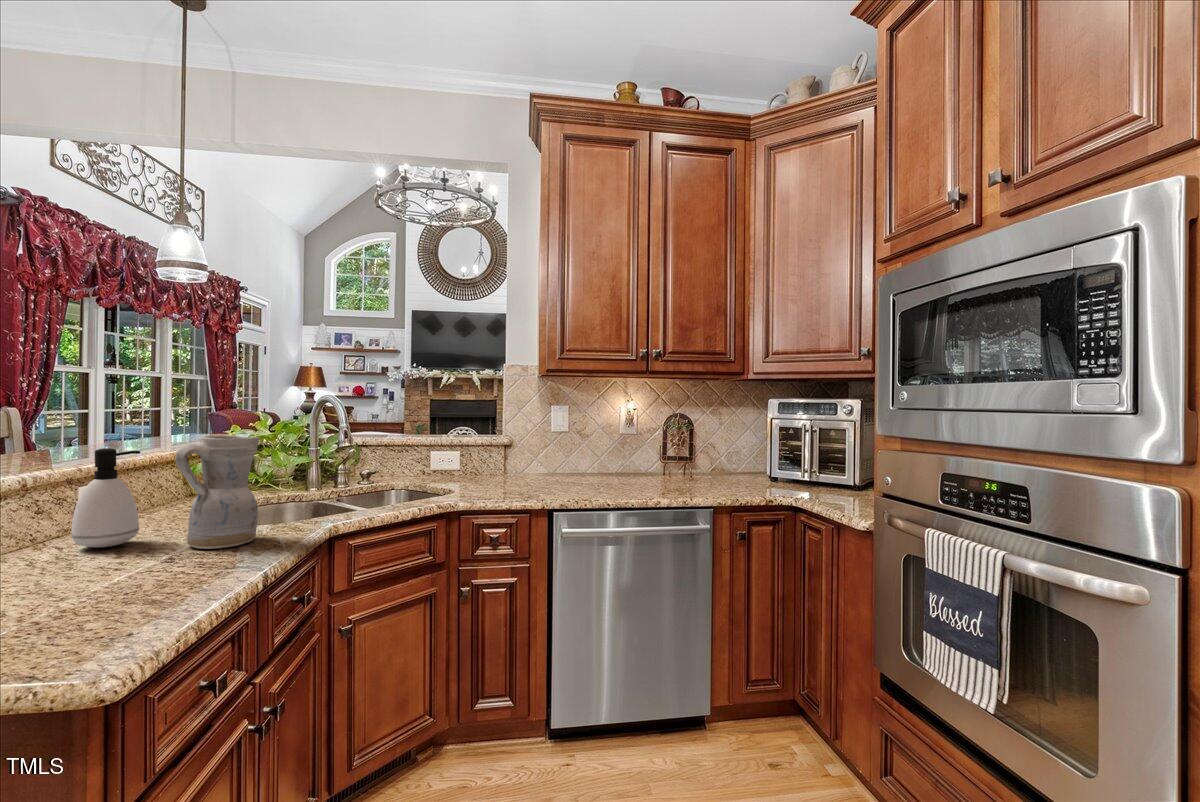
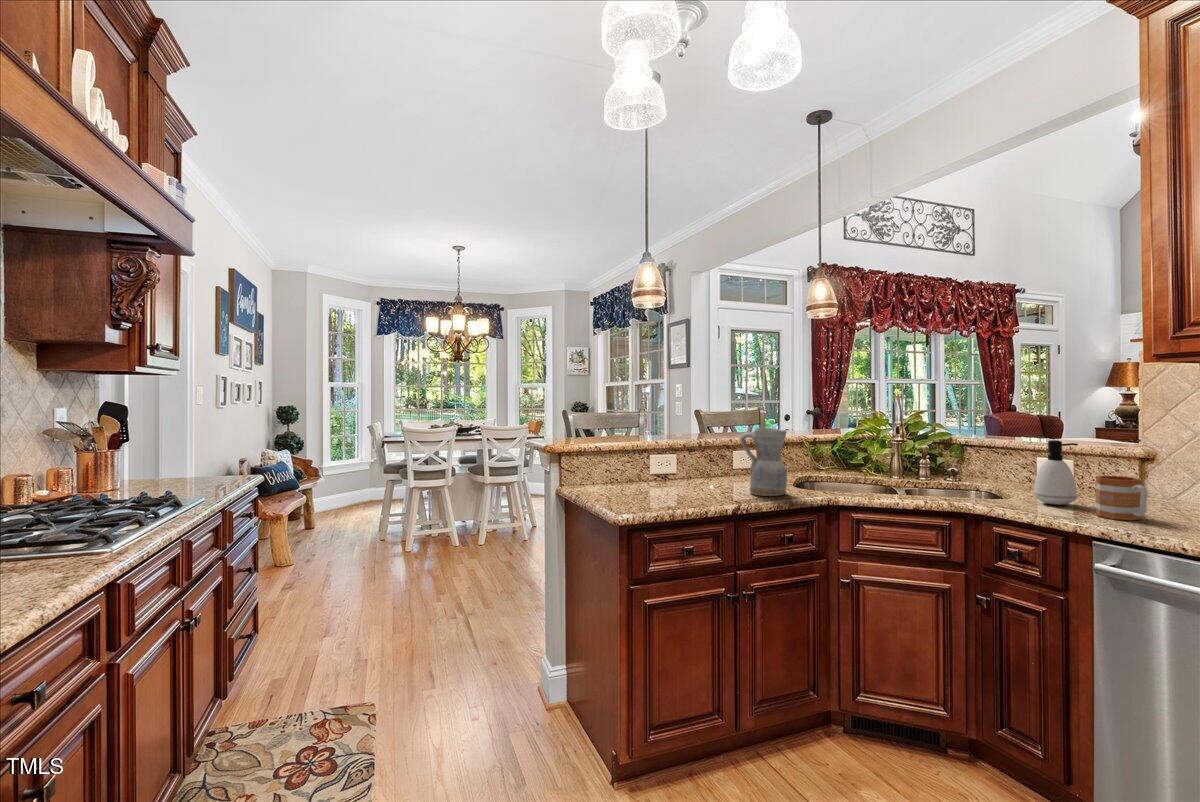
soap dispenser: present [71,448,140,548] -> present [1034,440,1078,505]
mug: none [536,458,577,495] -> present [1096,476,1147,520]

